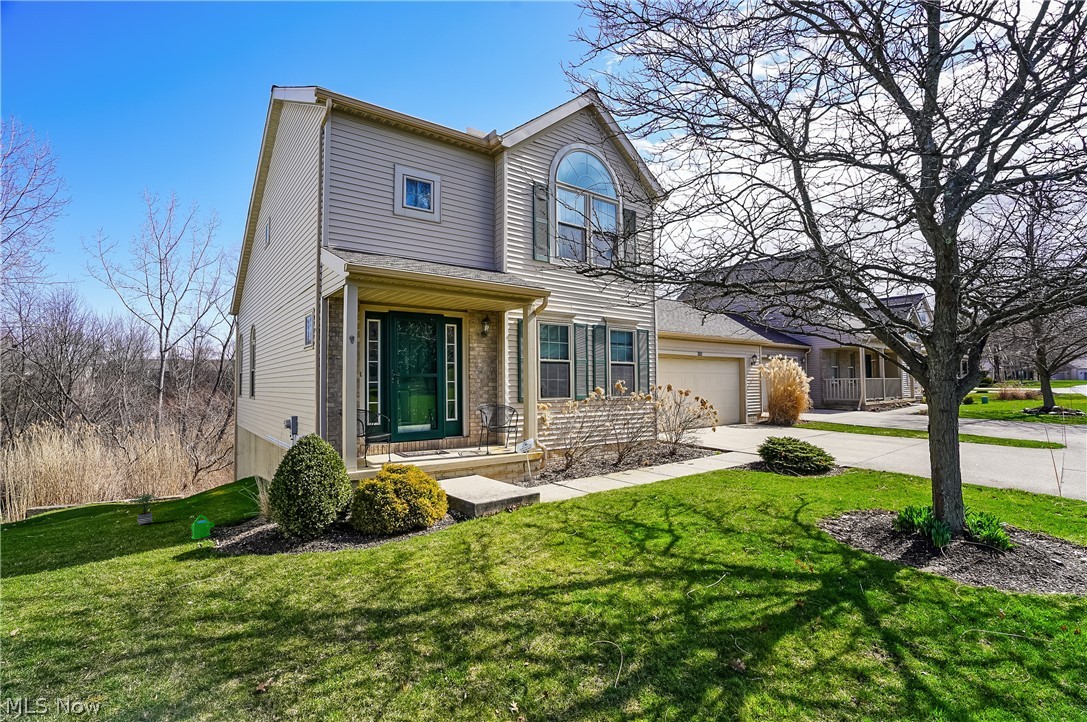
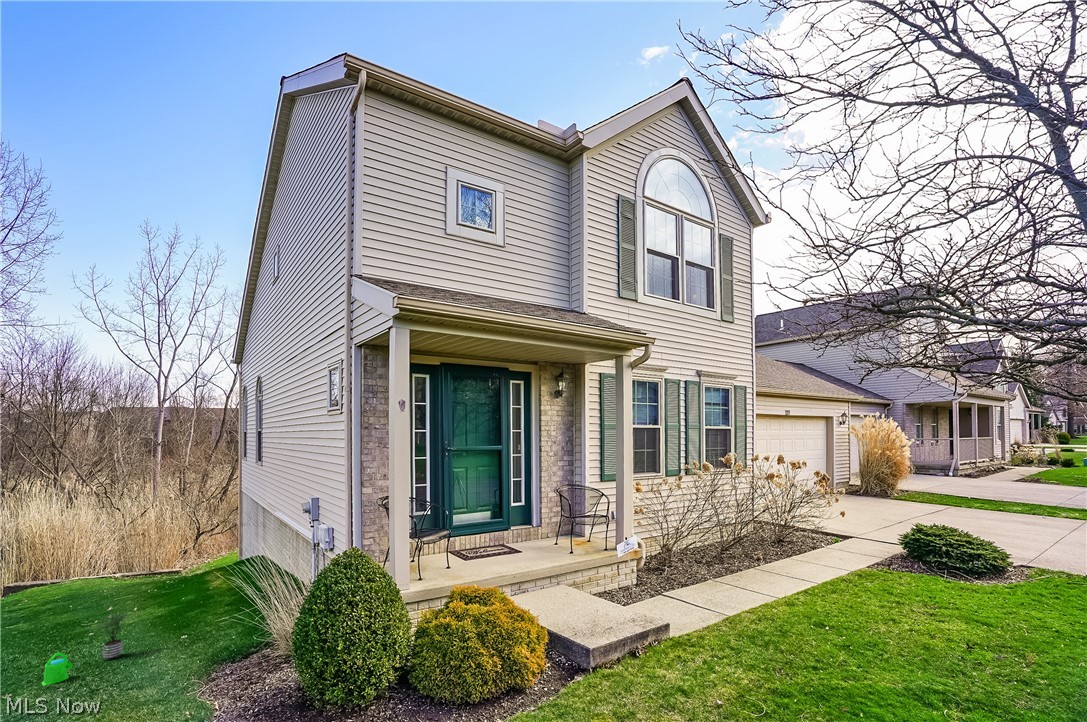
watering can: present [191,515,215,539] -> present [42,652,72,685]

